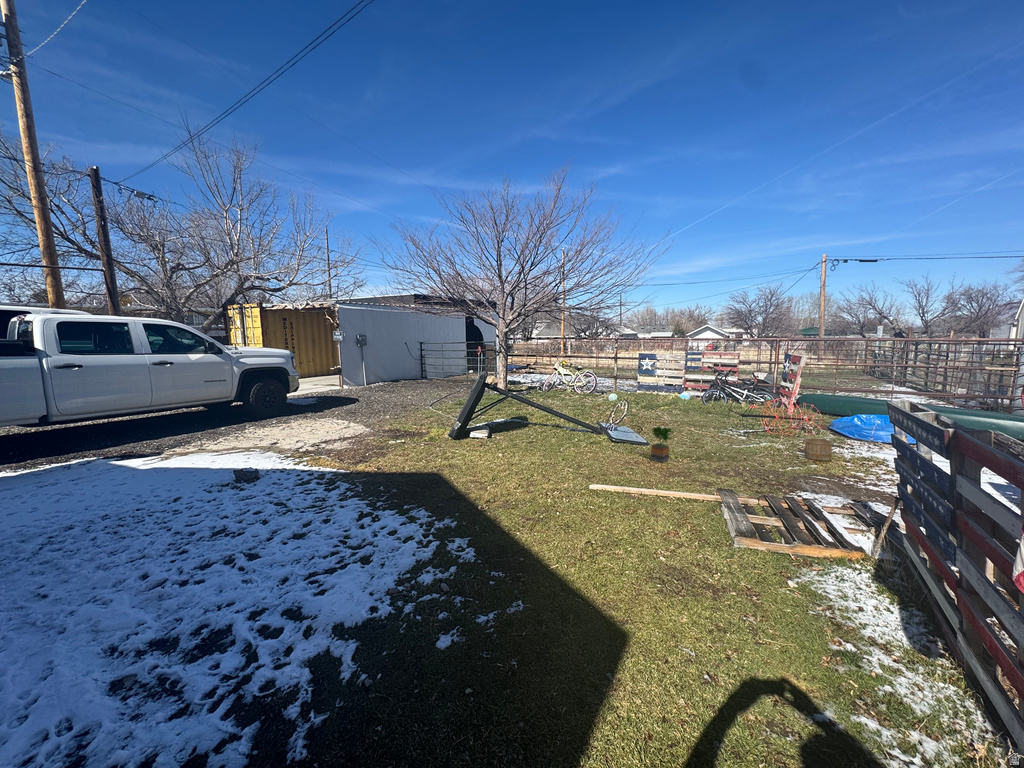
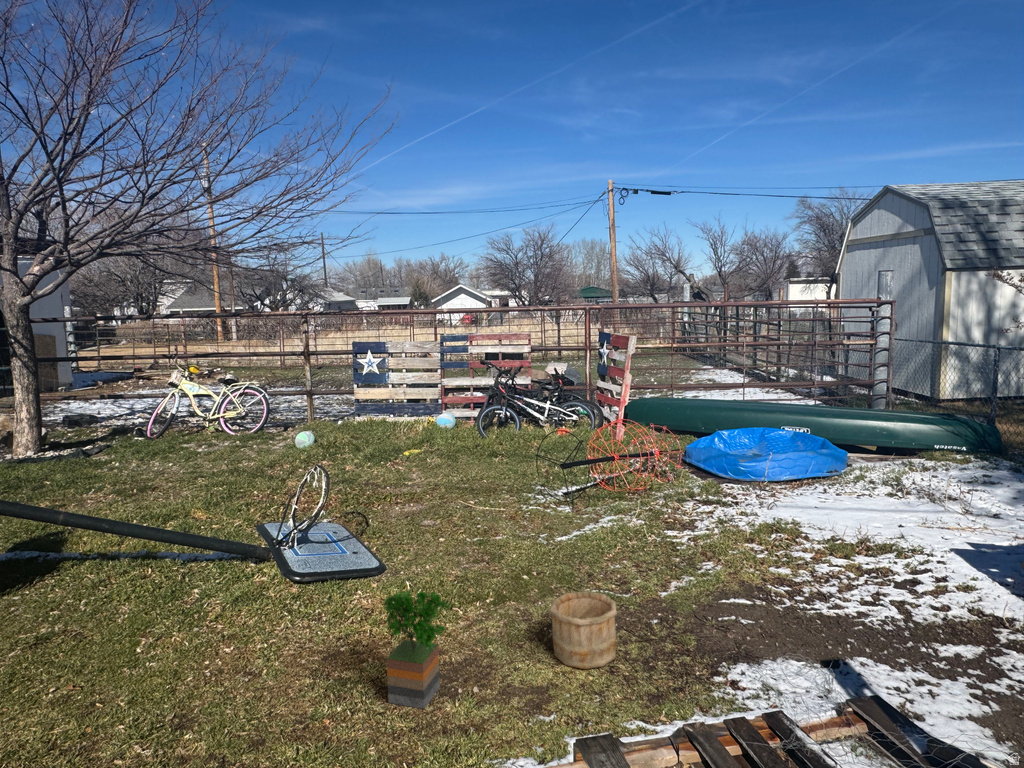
wooden bucket: present [805,438,833,461] -> present [550,591,617,669]

